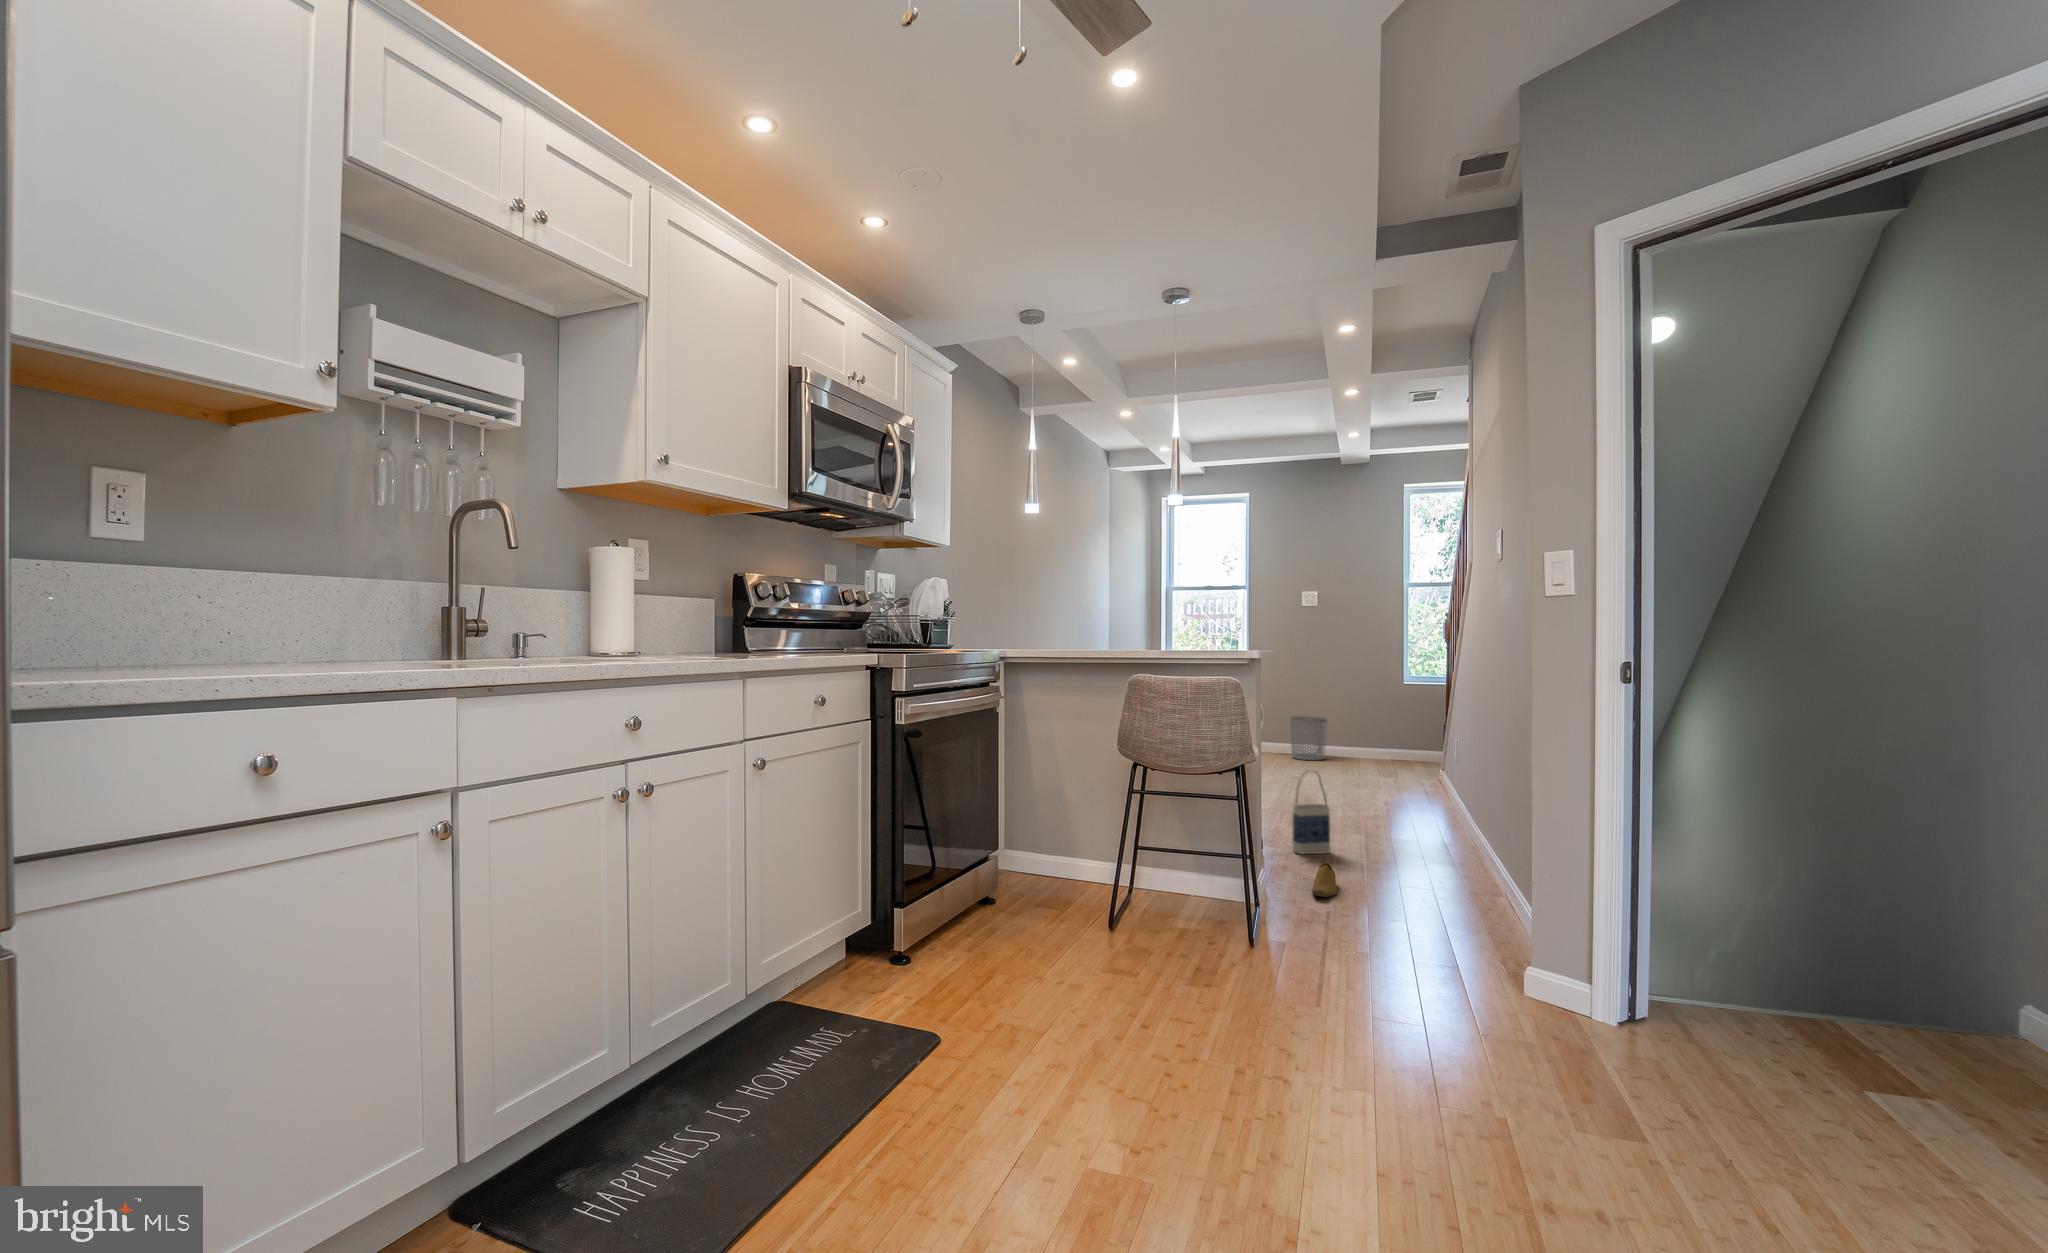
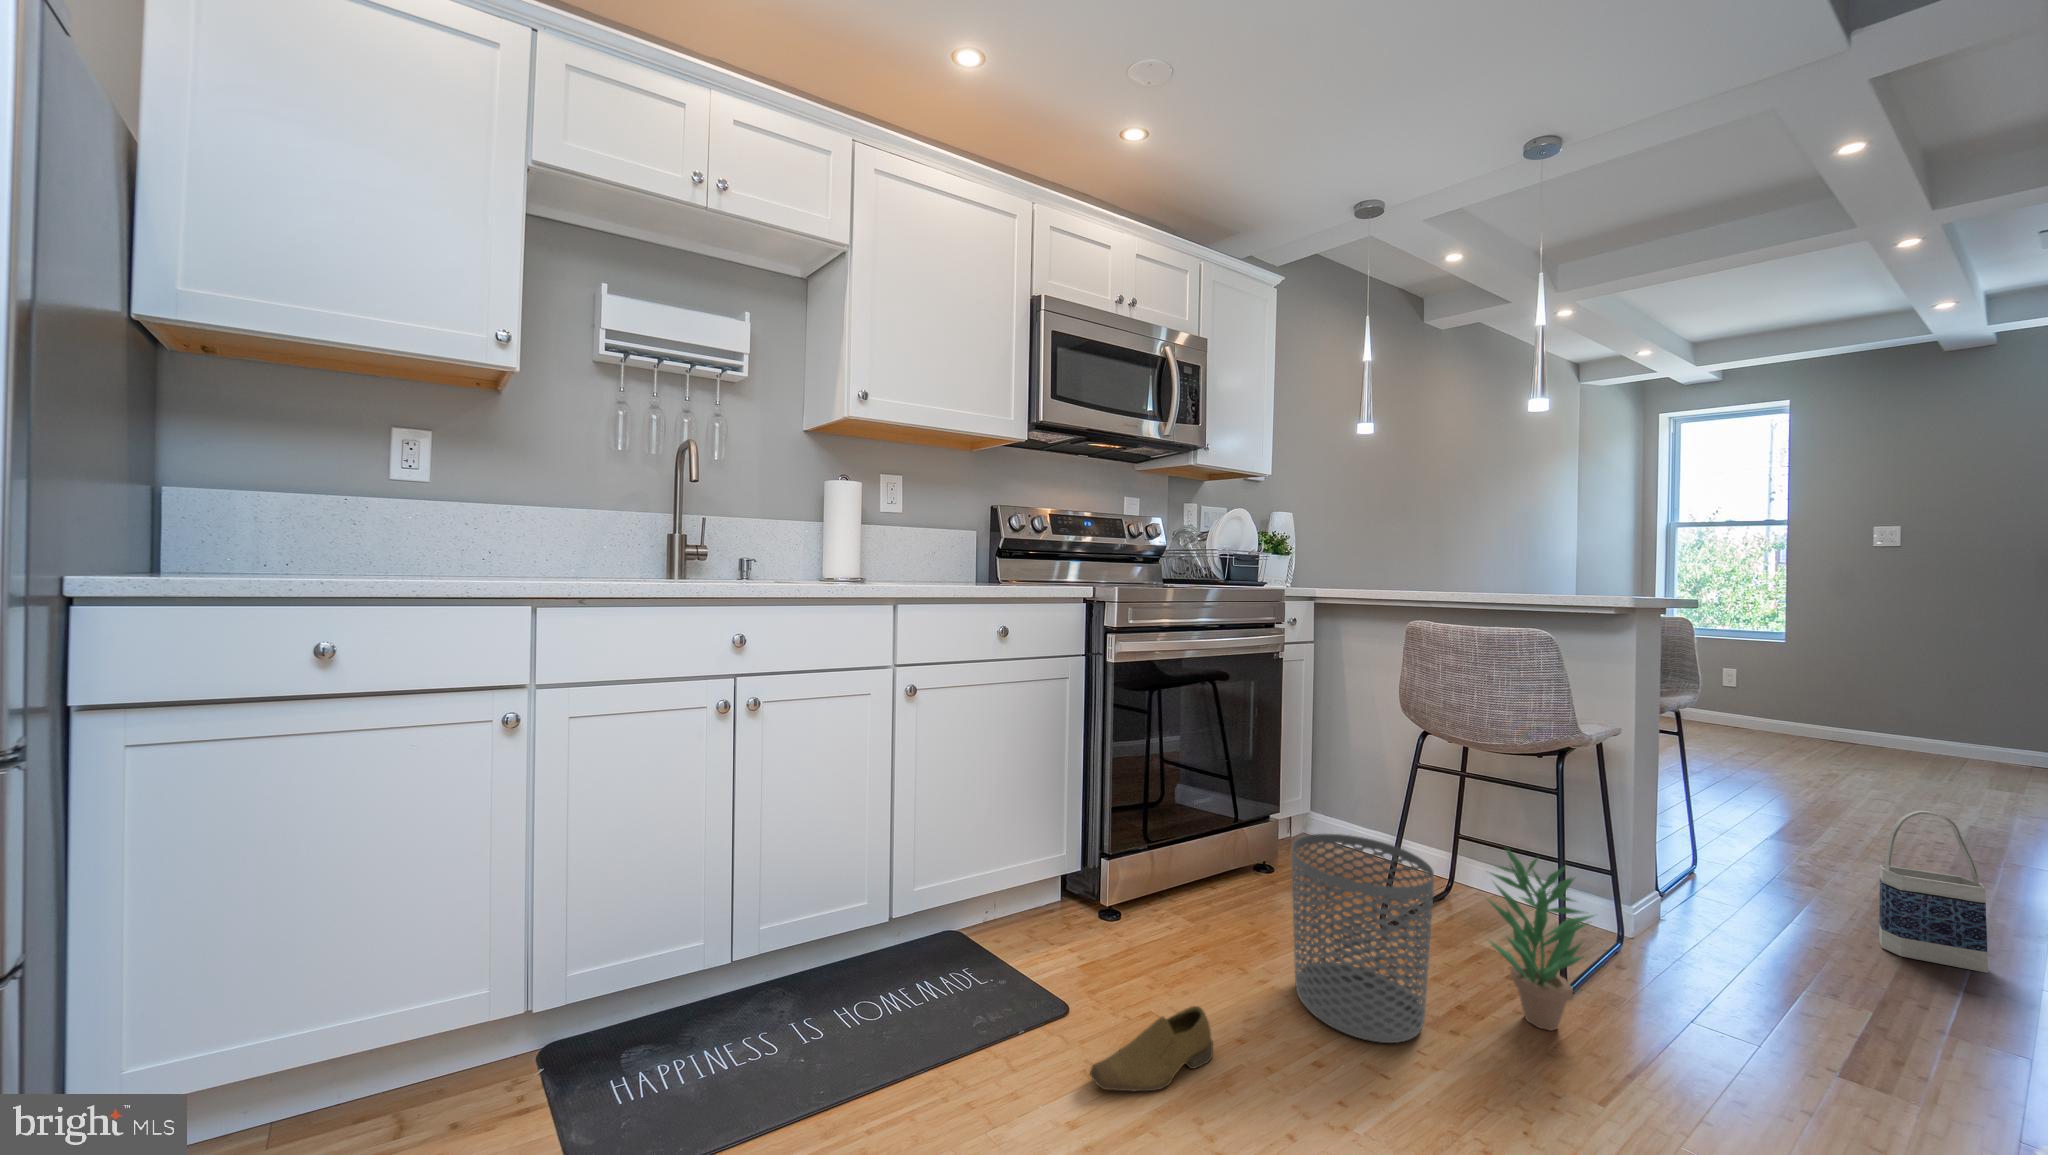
waste bin: present [1290,716,1327,760] -> present [1291,834,1434,1043]
potted plant: none [1146,820,1205,929] -> present [1489,850,1593,1031]
shoe: present [1312,862,1337,897] -> present [1090,1006,1213,1091]

